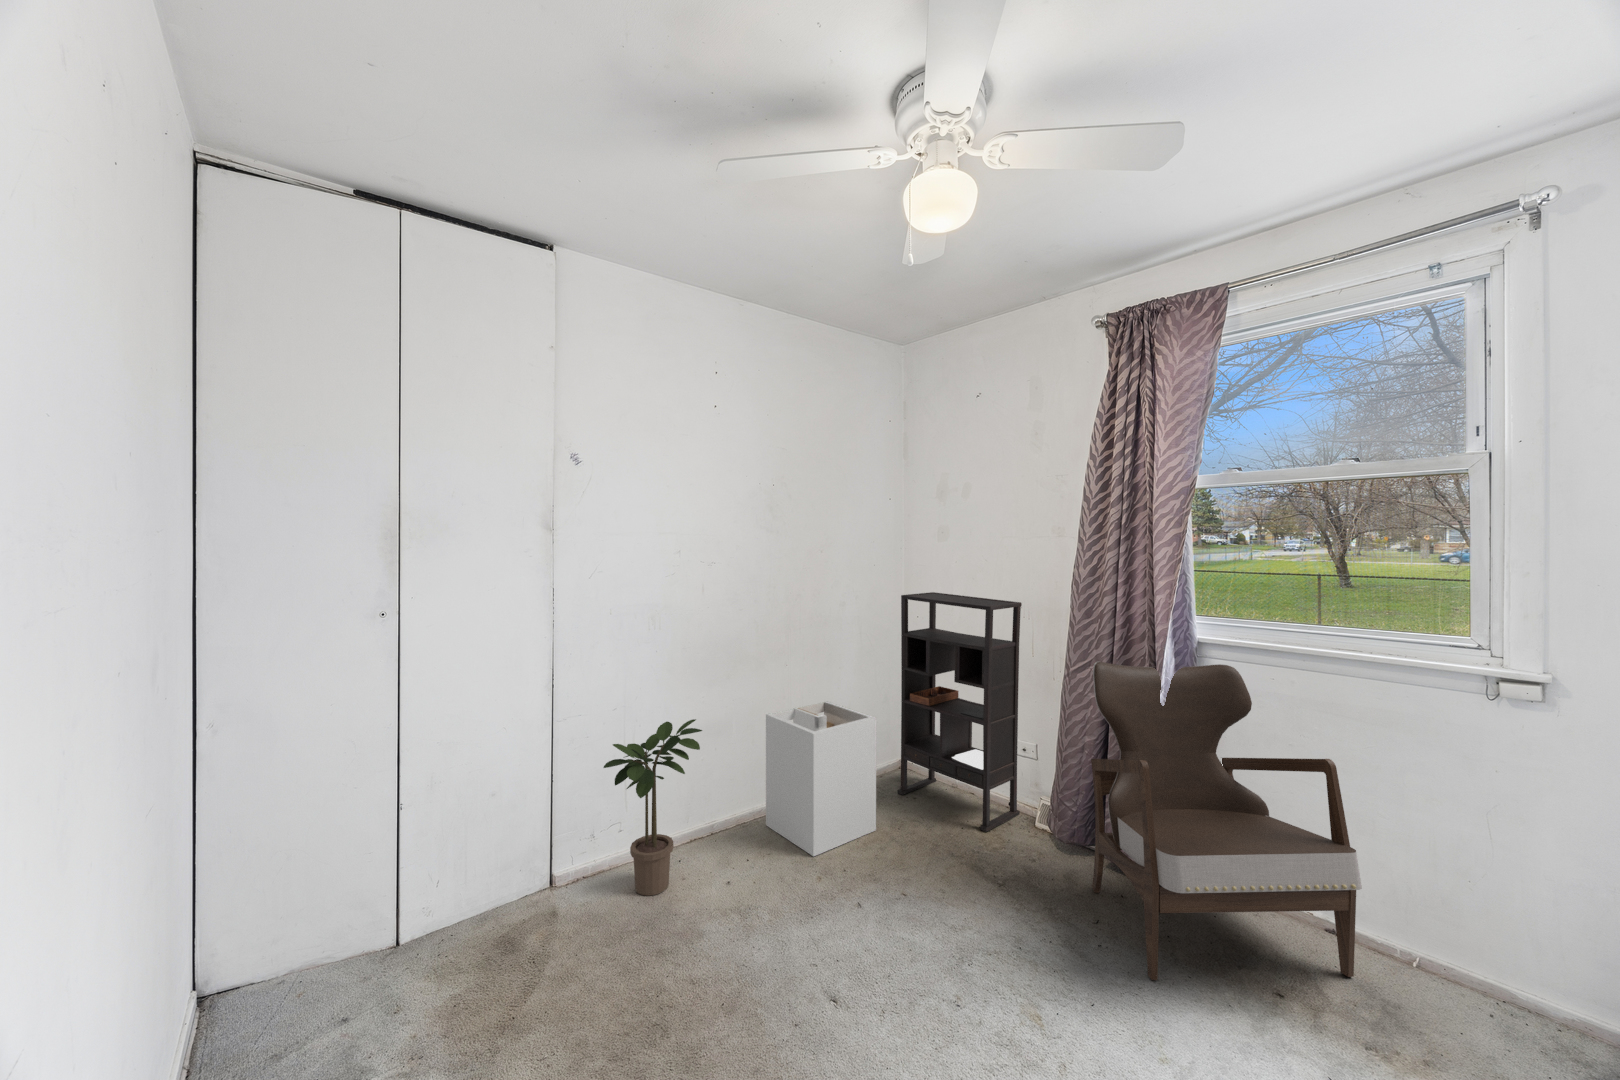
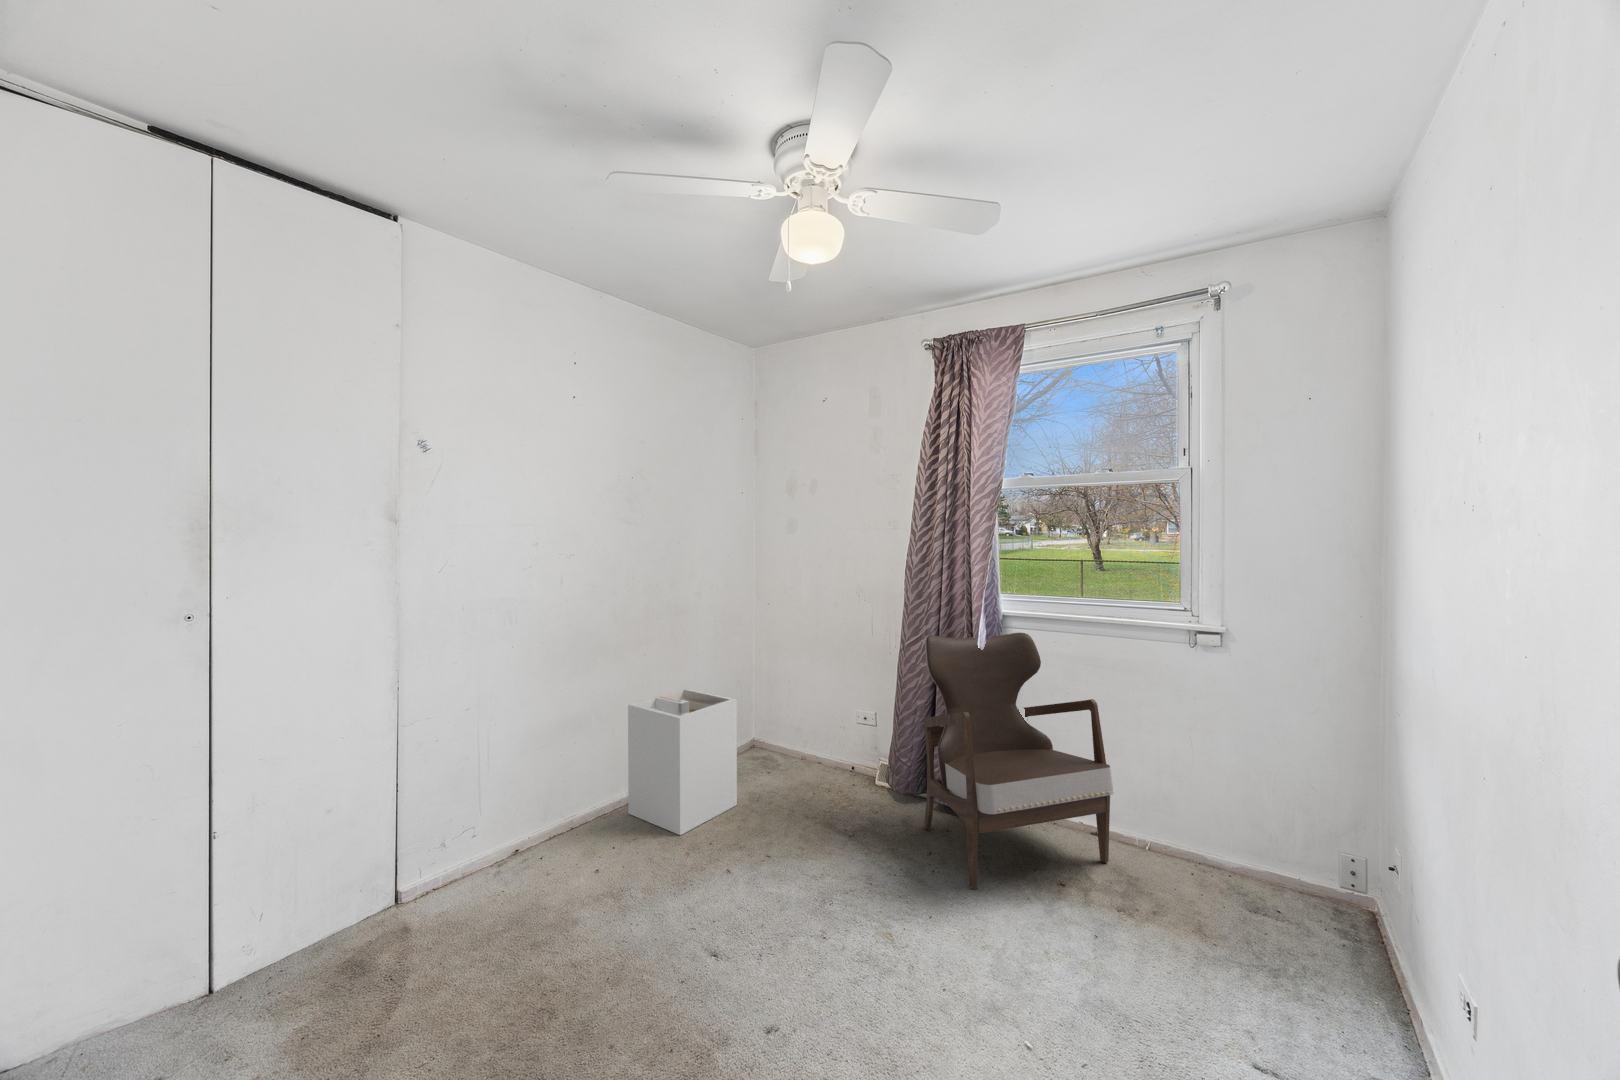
bookshelf: present [897,592,1022,832] -> none [753,582,864,794]
potted plant: present [604,719,702,896] -> none [463,713,567,895]

